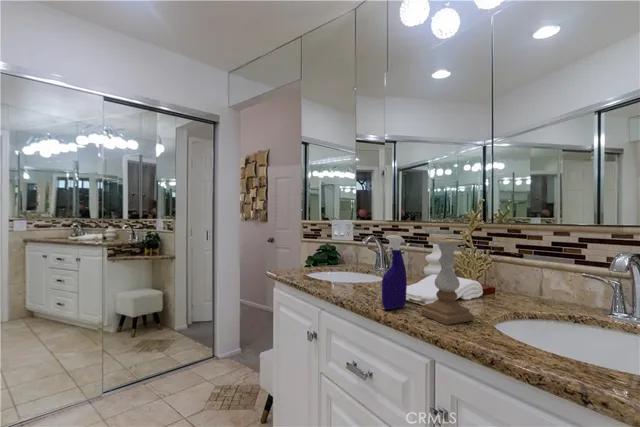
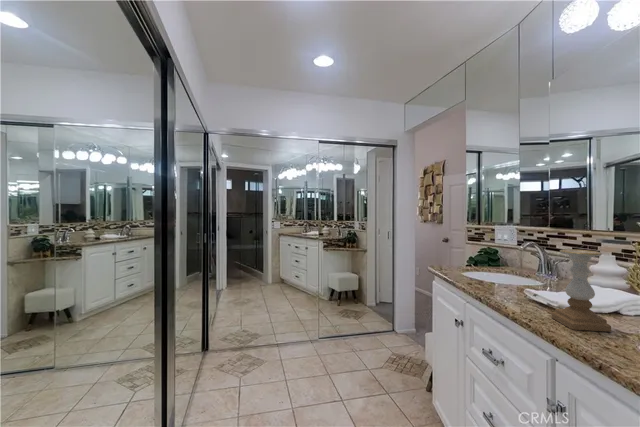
spray bottle: present [382,235,407,309] -> none [512,244,542,309]

